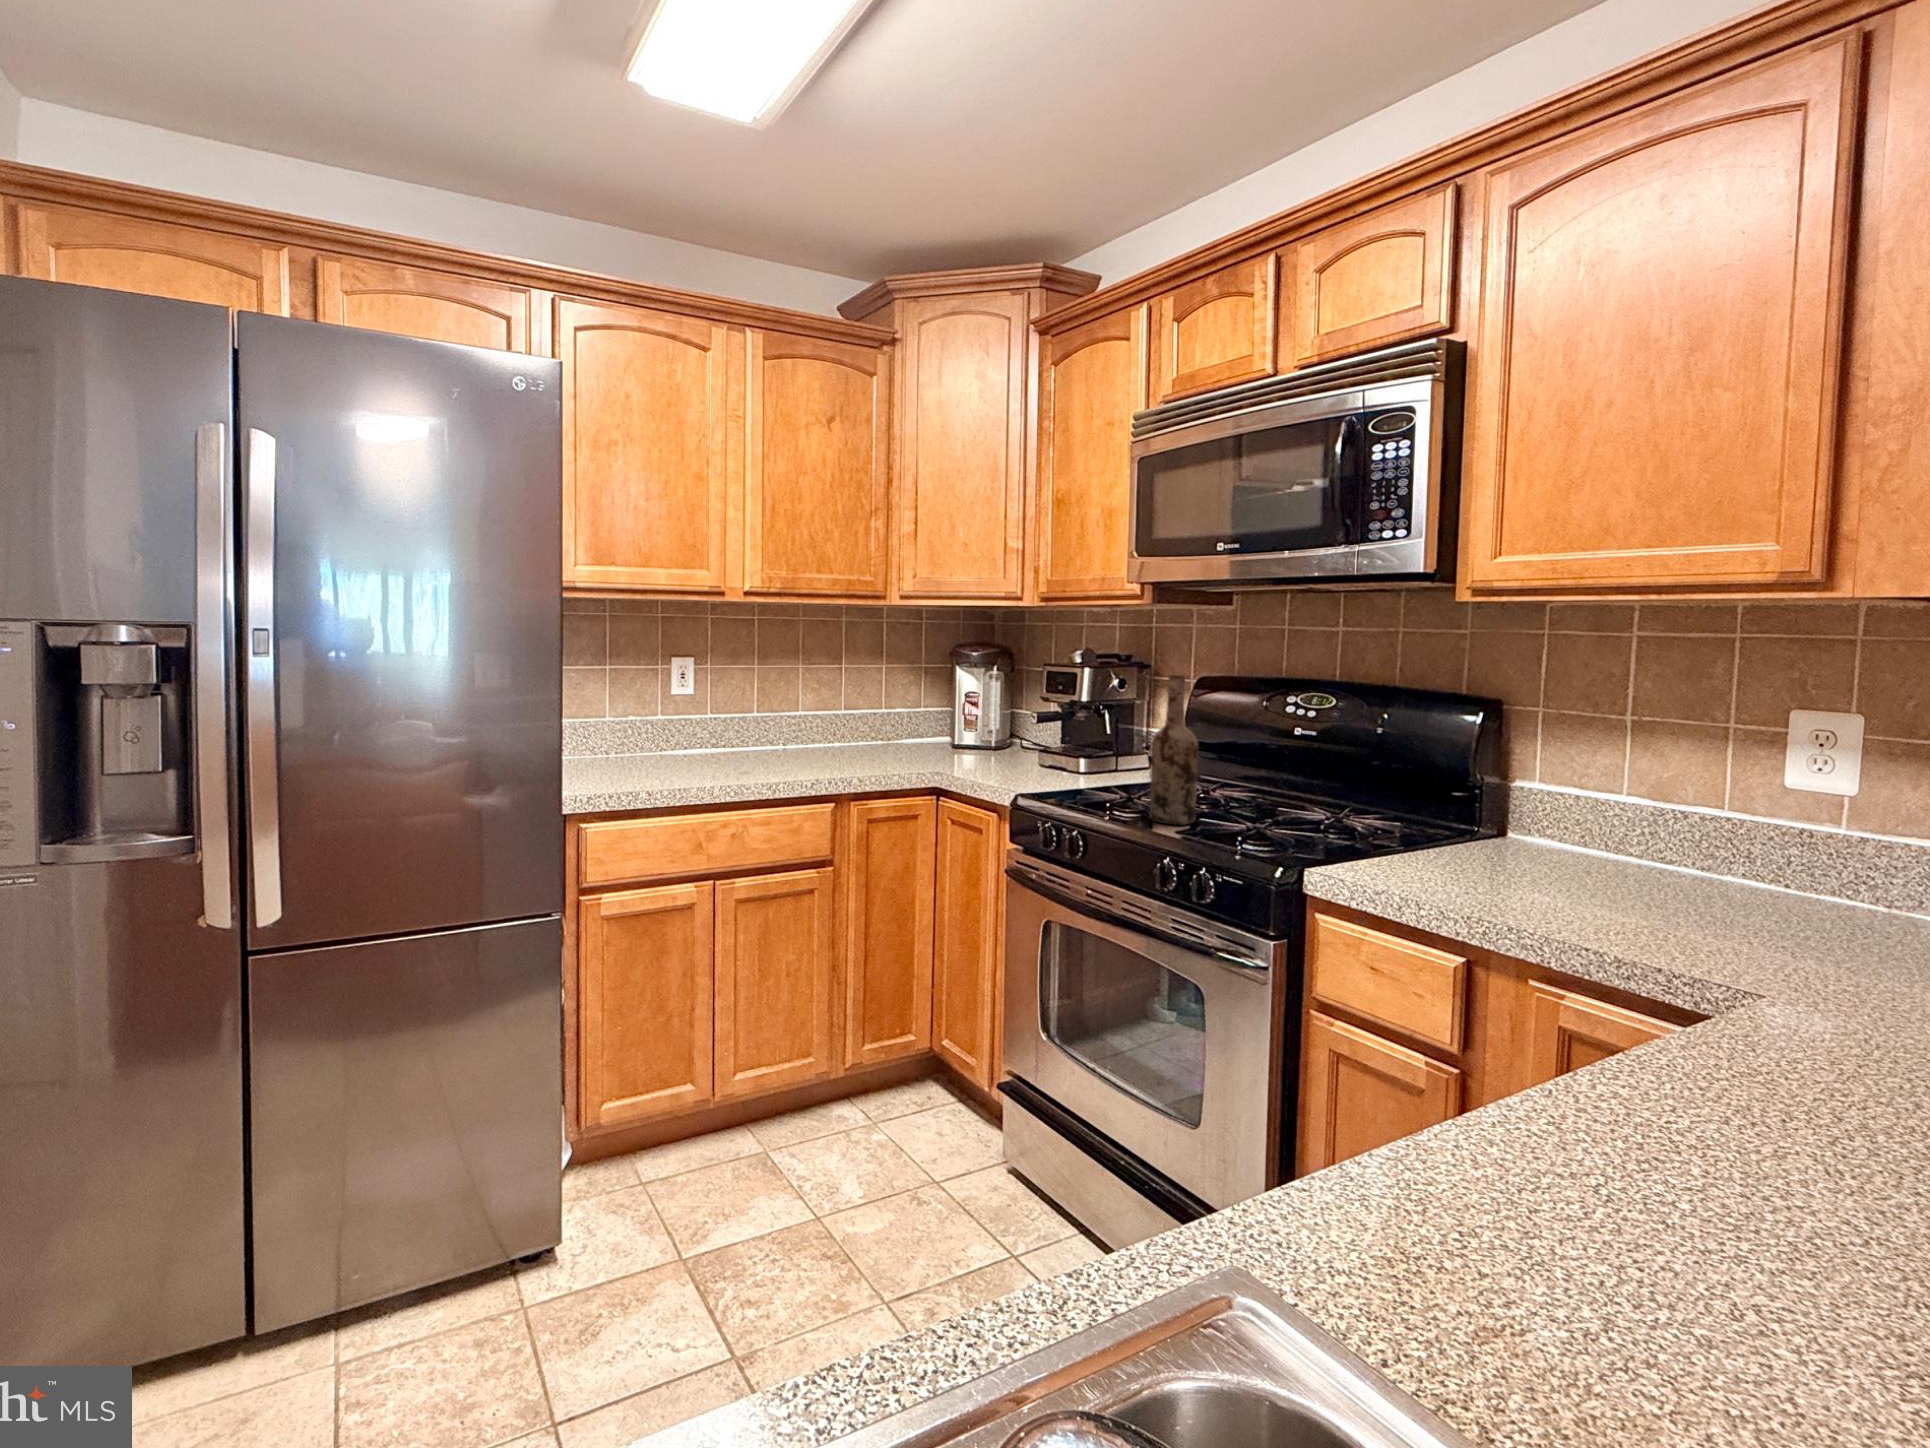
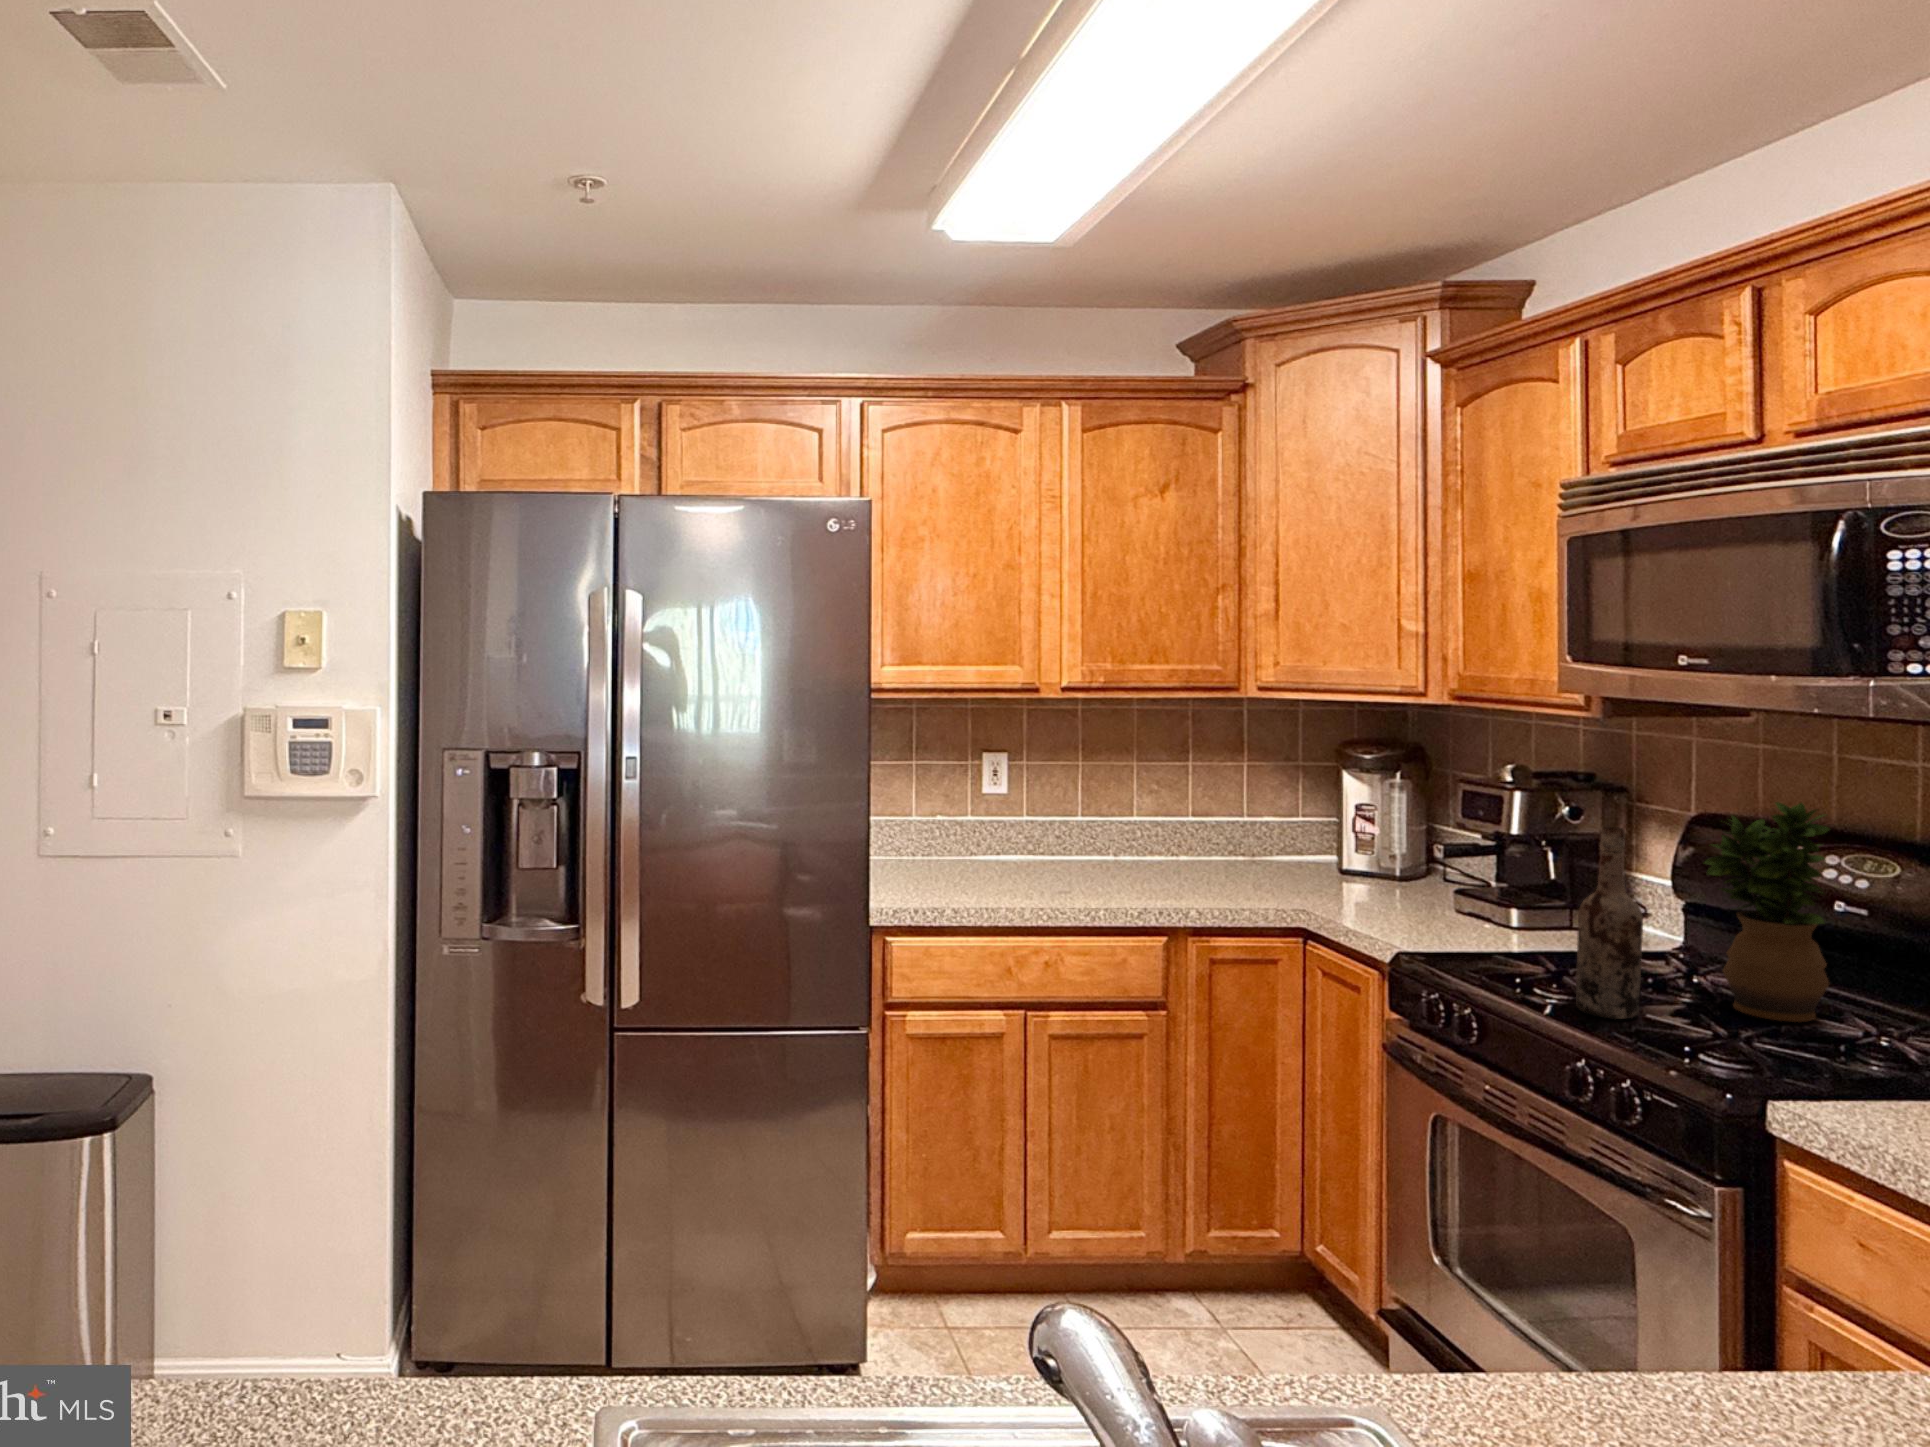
potted plant: none [1233,655,1321,820] -> present [1704,802,1830,1022]

